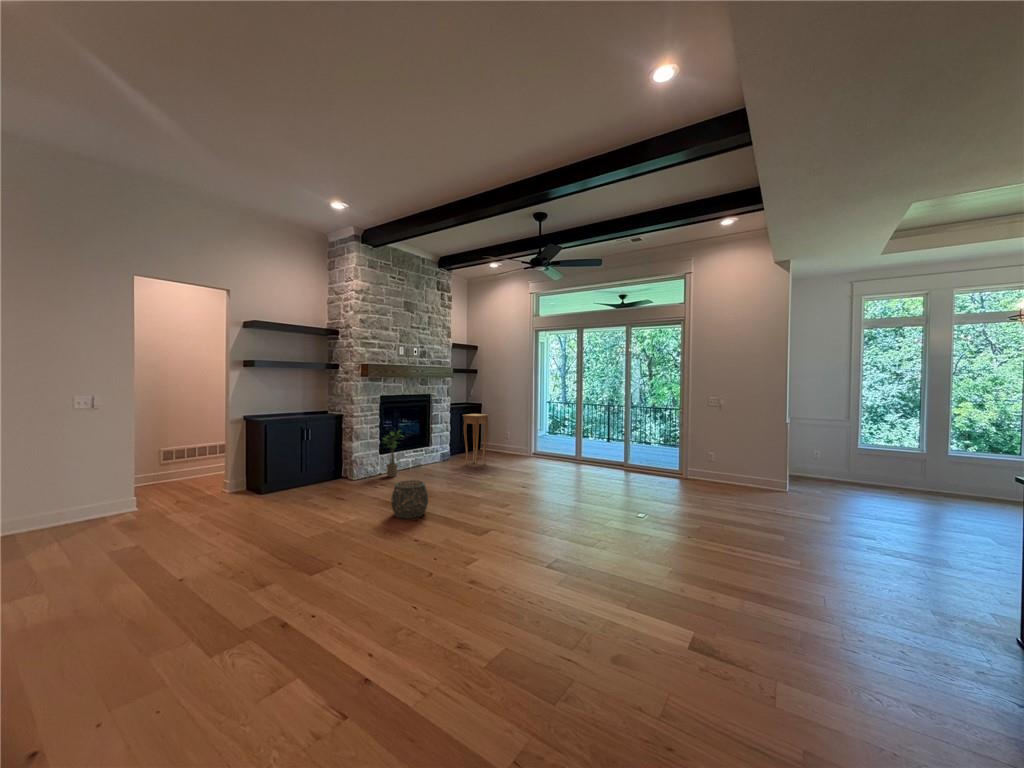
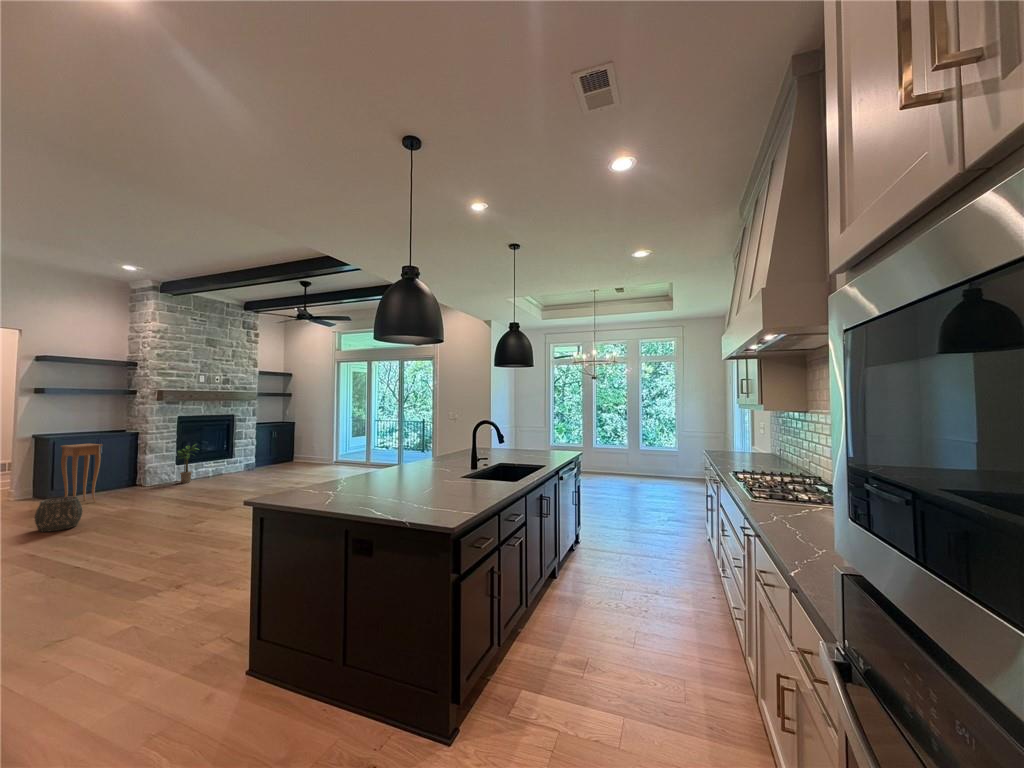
side table: present [462,414,489,466] -> present [61,444,102,502]
woven basket: present [391,480,428,519] -> present [35,497,83,532]

